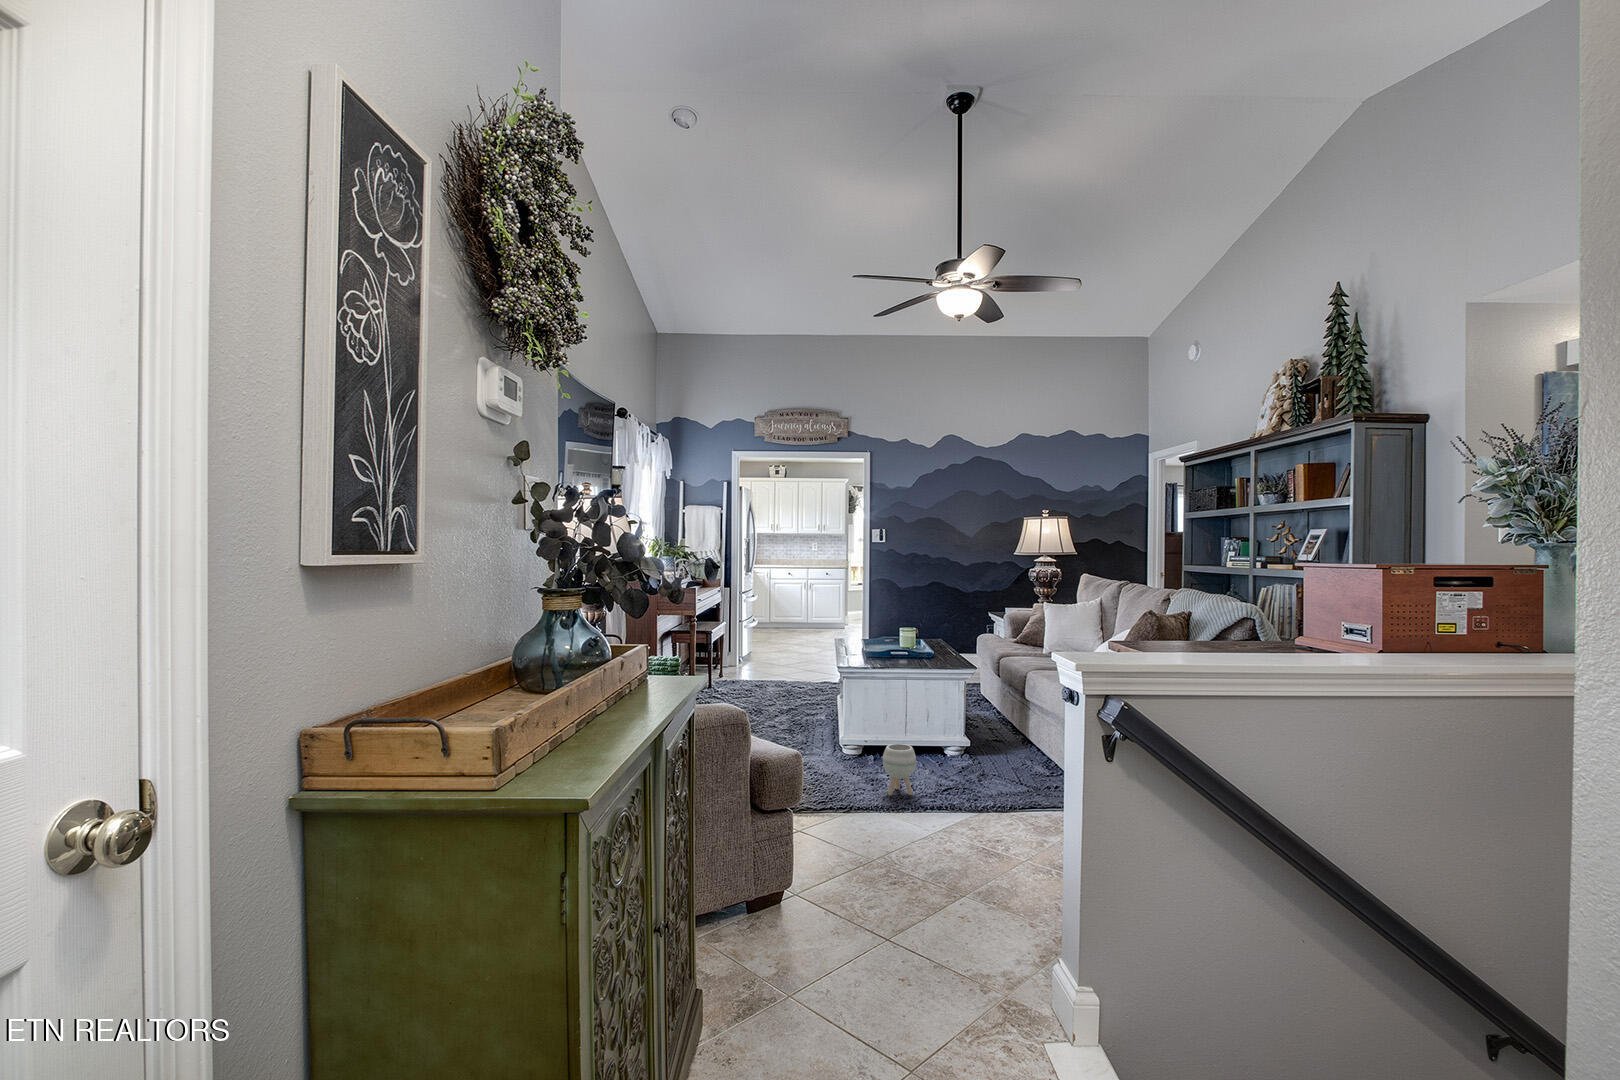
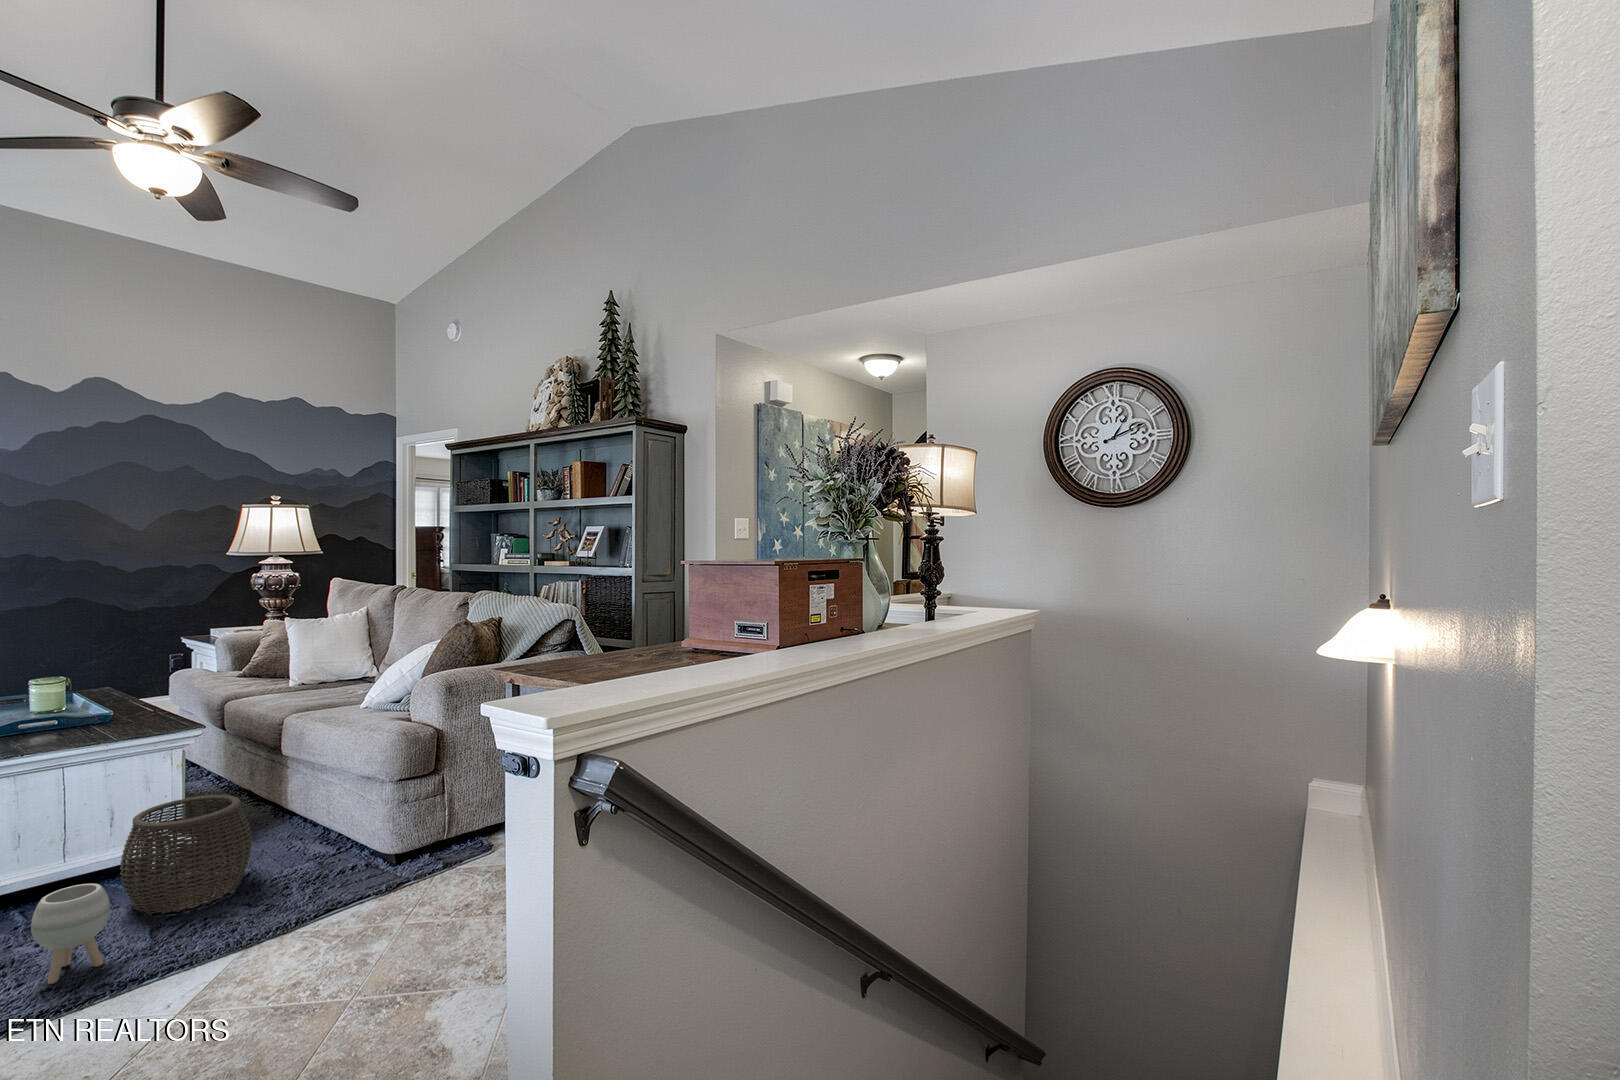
woven basket: none [927,711,996,783] -> present [120,795,252,914]

